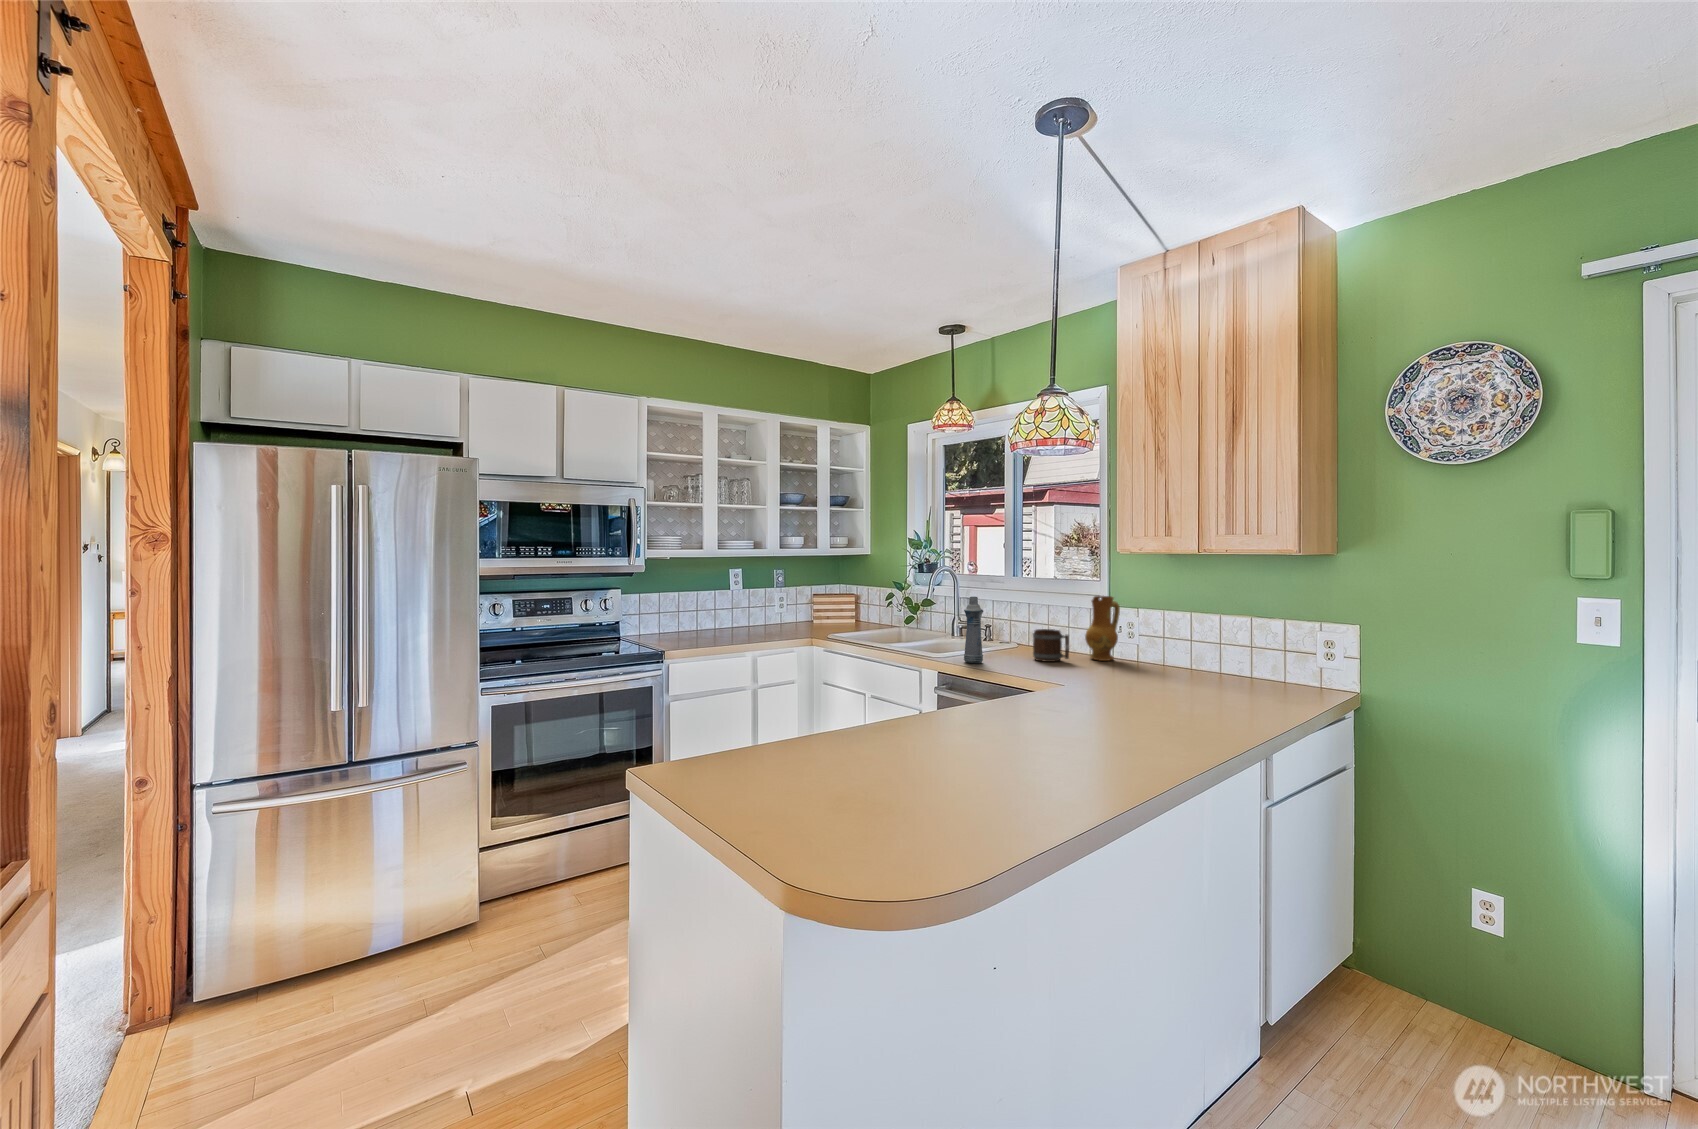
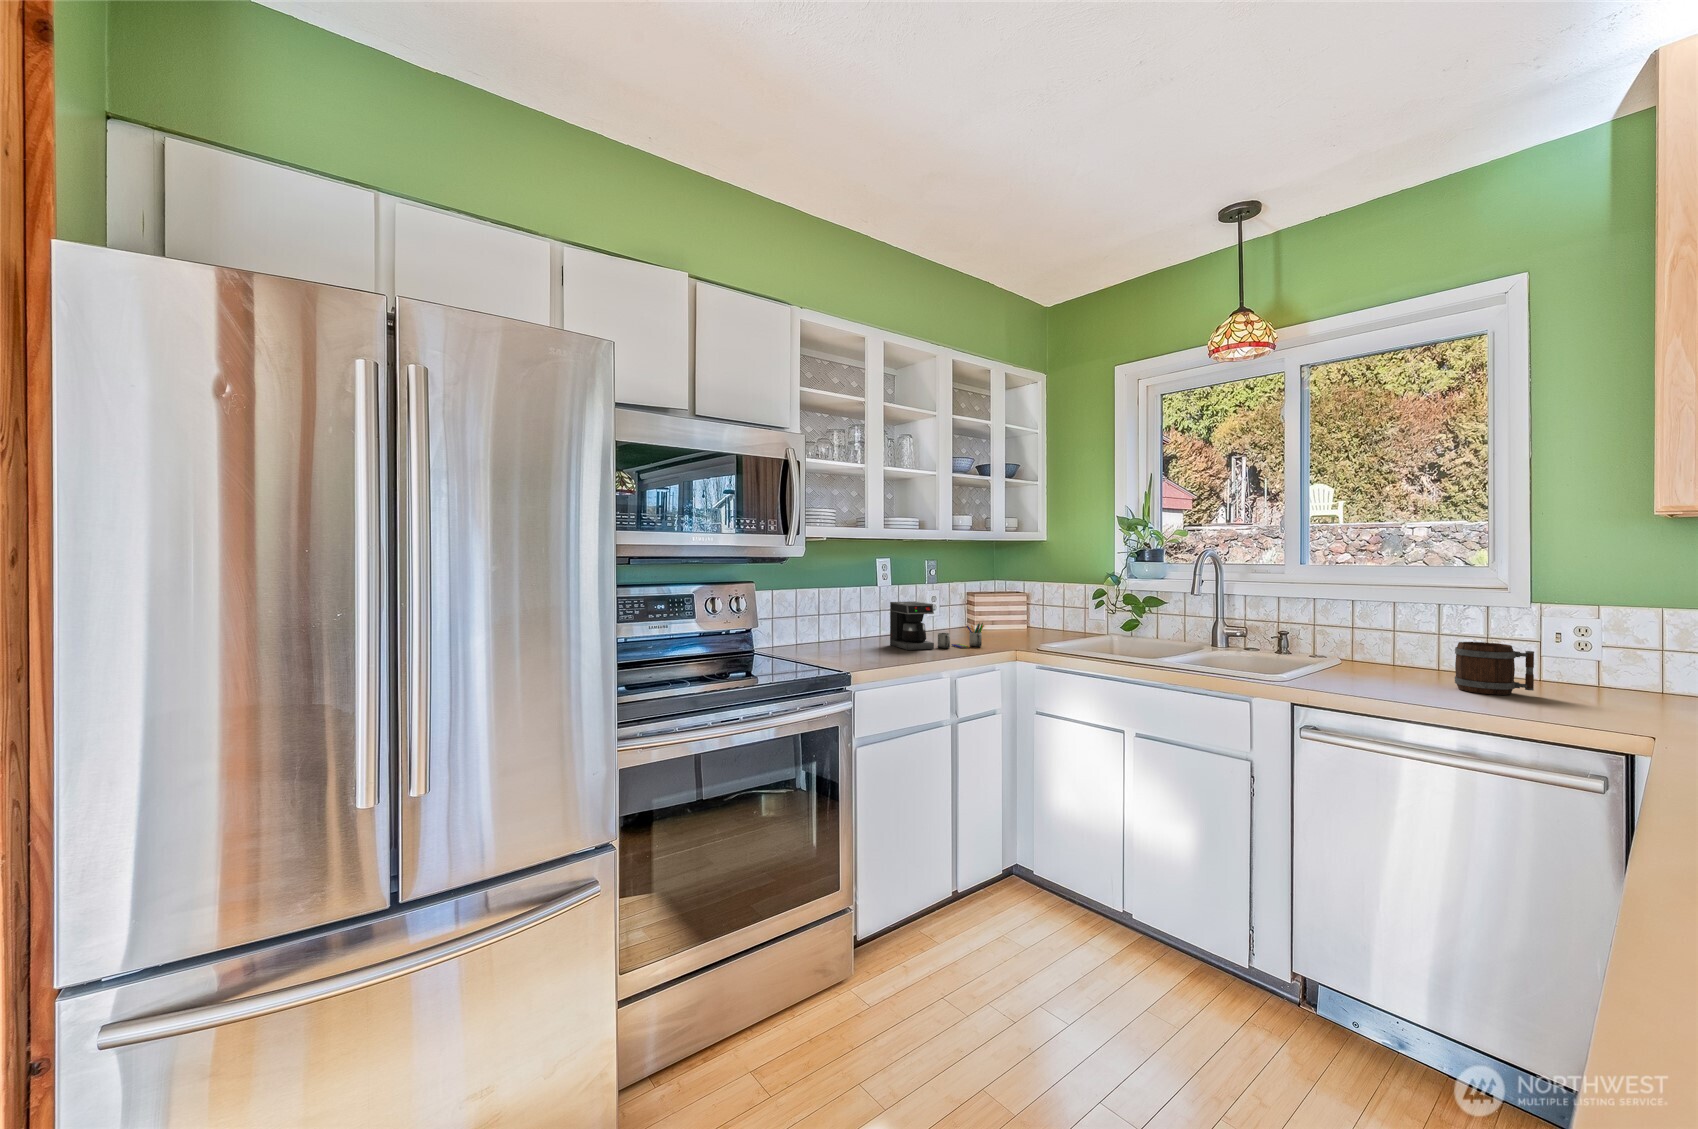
ceramic jug: present [1085,596,1120,661] -> none [1527,589,1598,693]
bottle: present [964,597,983,663] -> none [1371,590,1411,699]
coffee maker: none [728,602,794,636] -> present [890,601,984,650]

